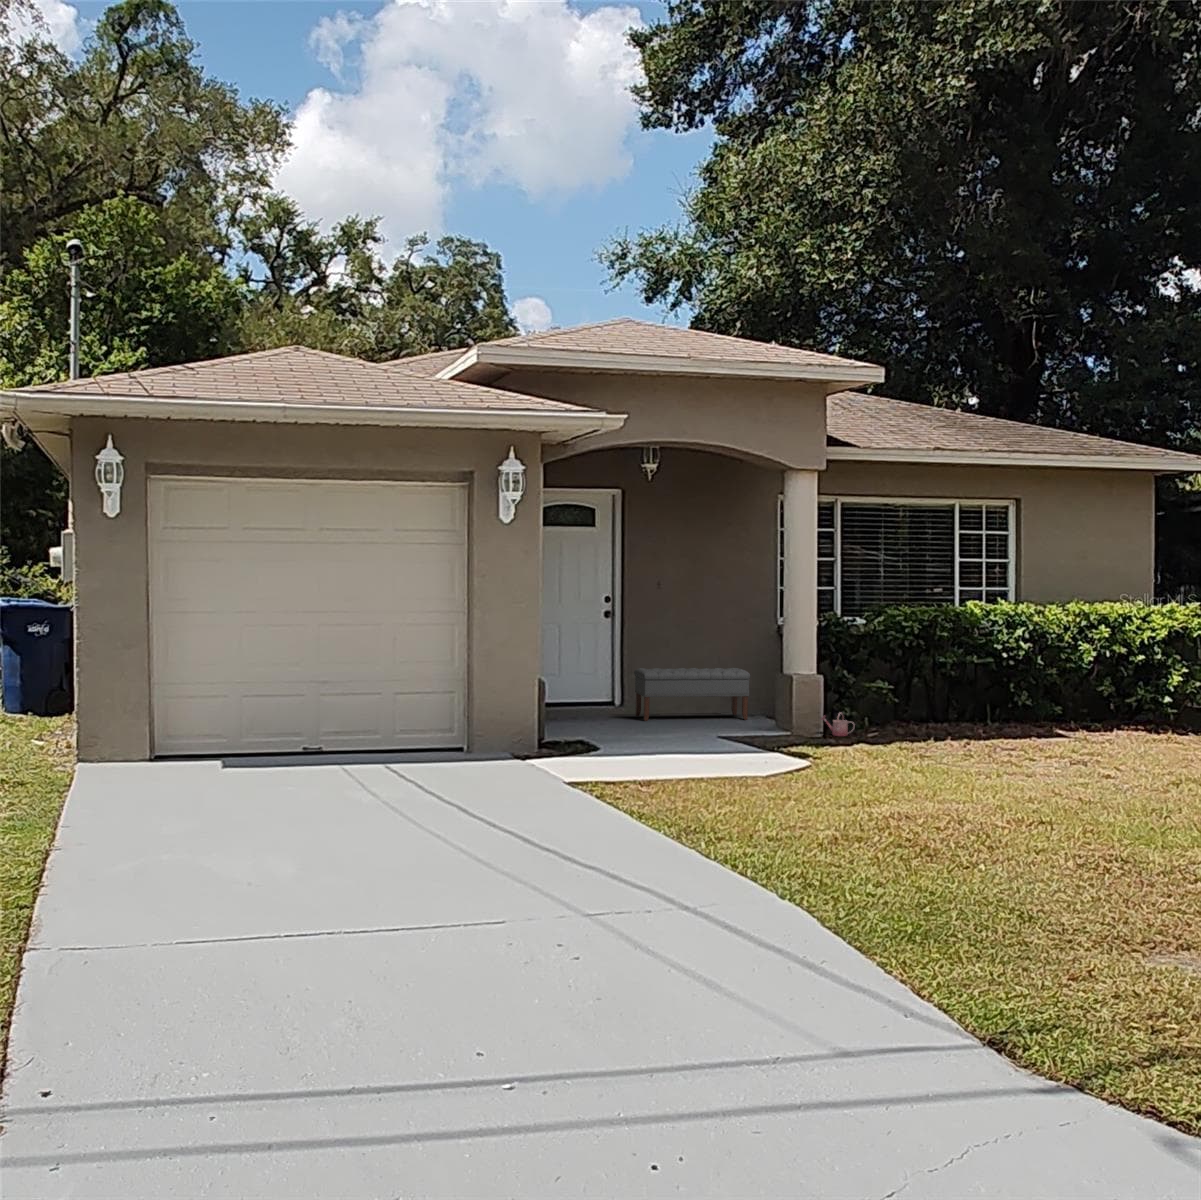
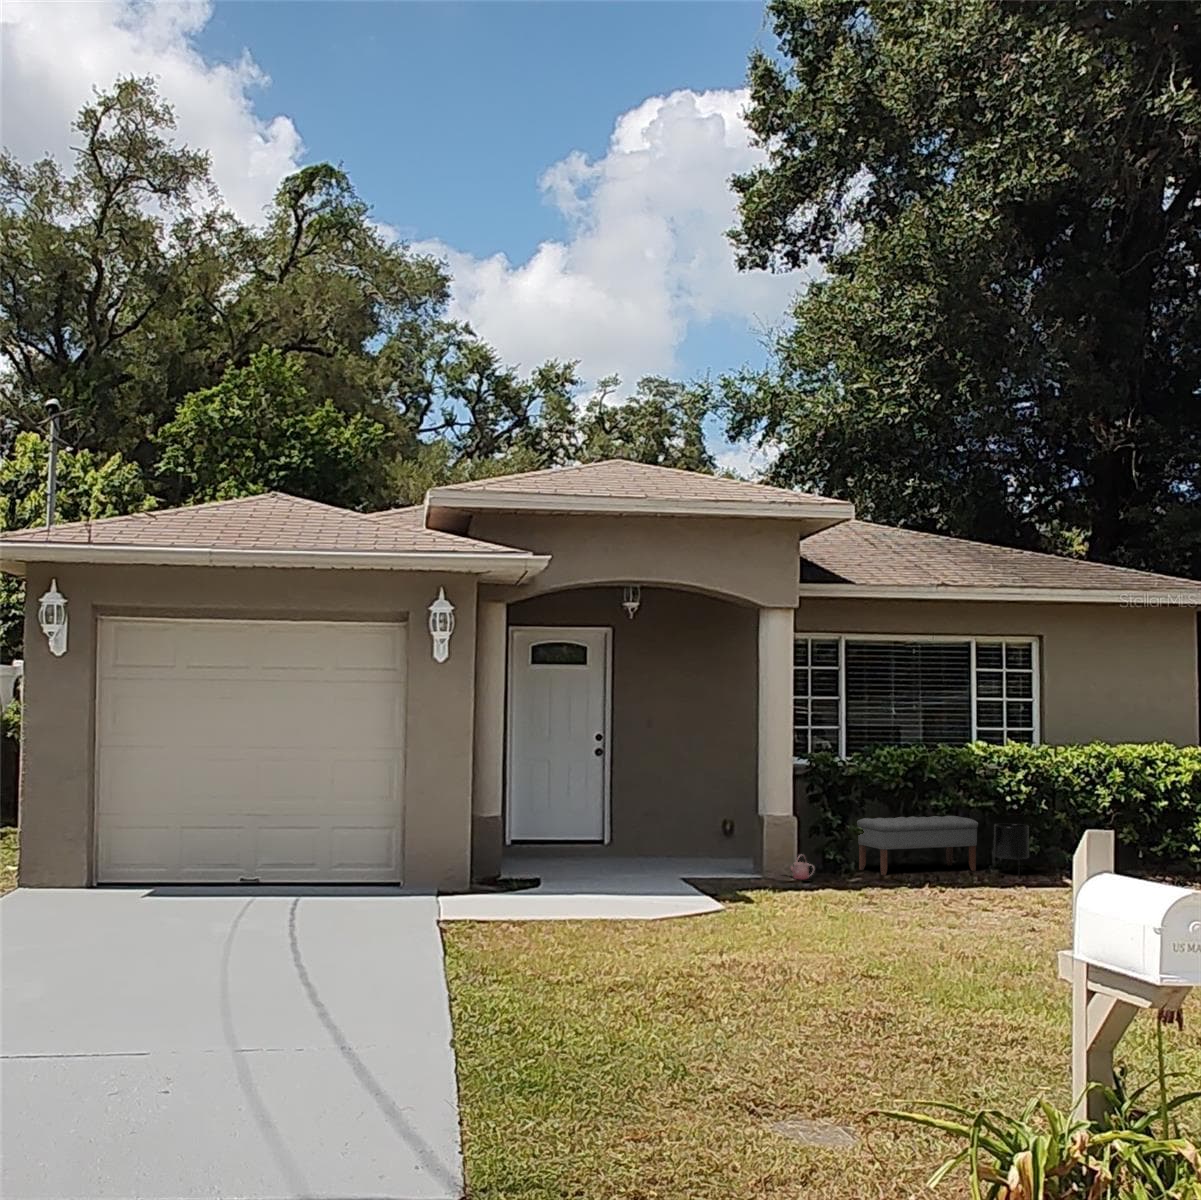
bench: present [634,668,751,721] -> present [857,816,978,875]
planter: none [993,678,1029,726] -> present [993,824,1029,860]

